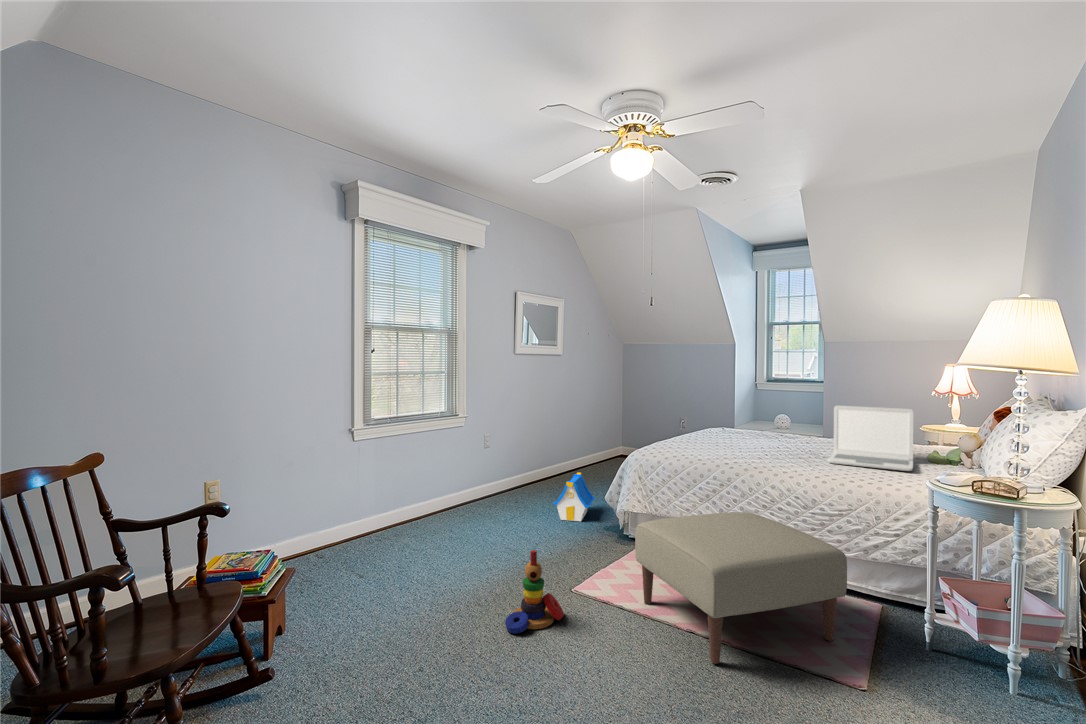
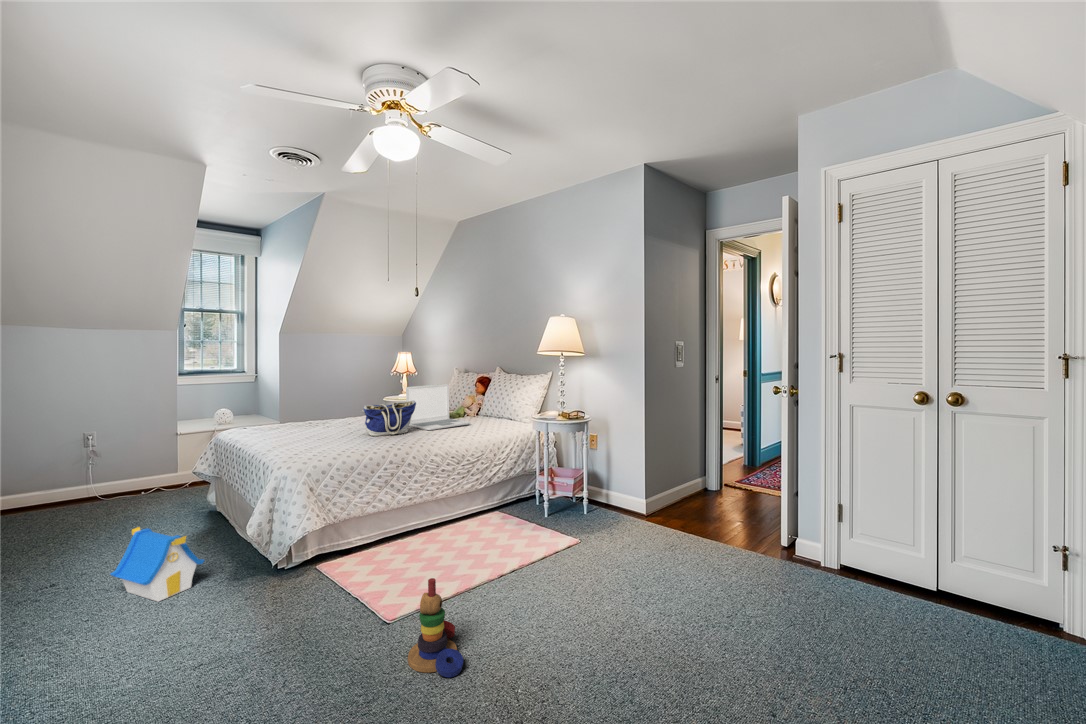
tote bag: none [742,417,805,458] -> present [362,400,416,436]
ottoman: present [635,512,847,664] -> none [430,474,555,587]

